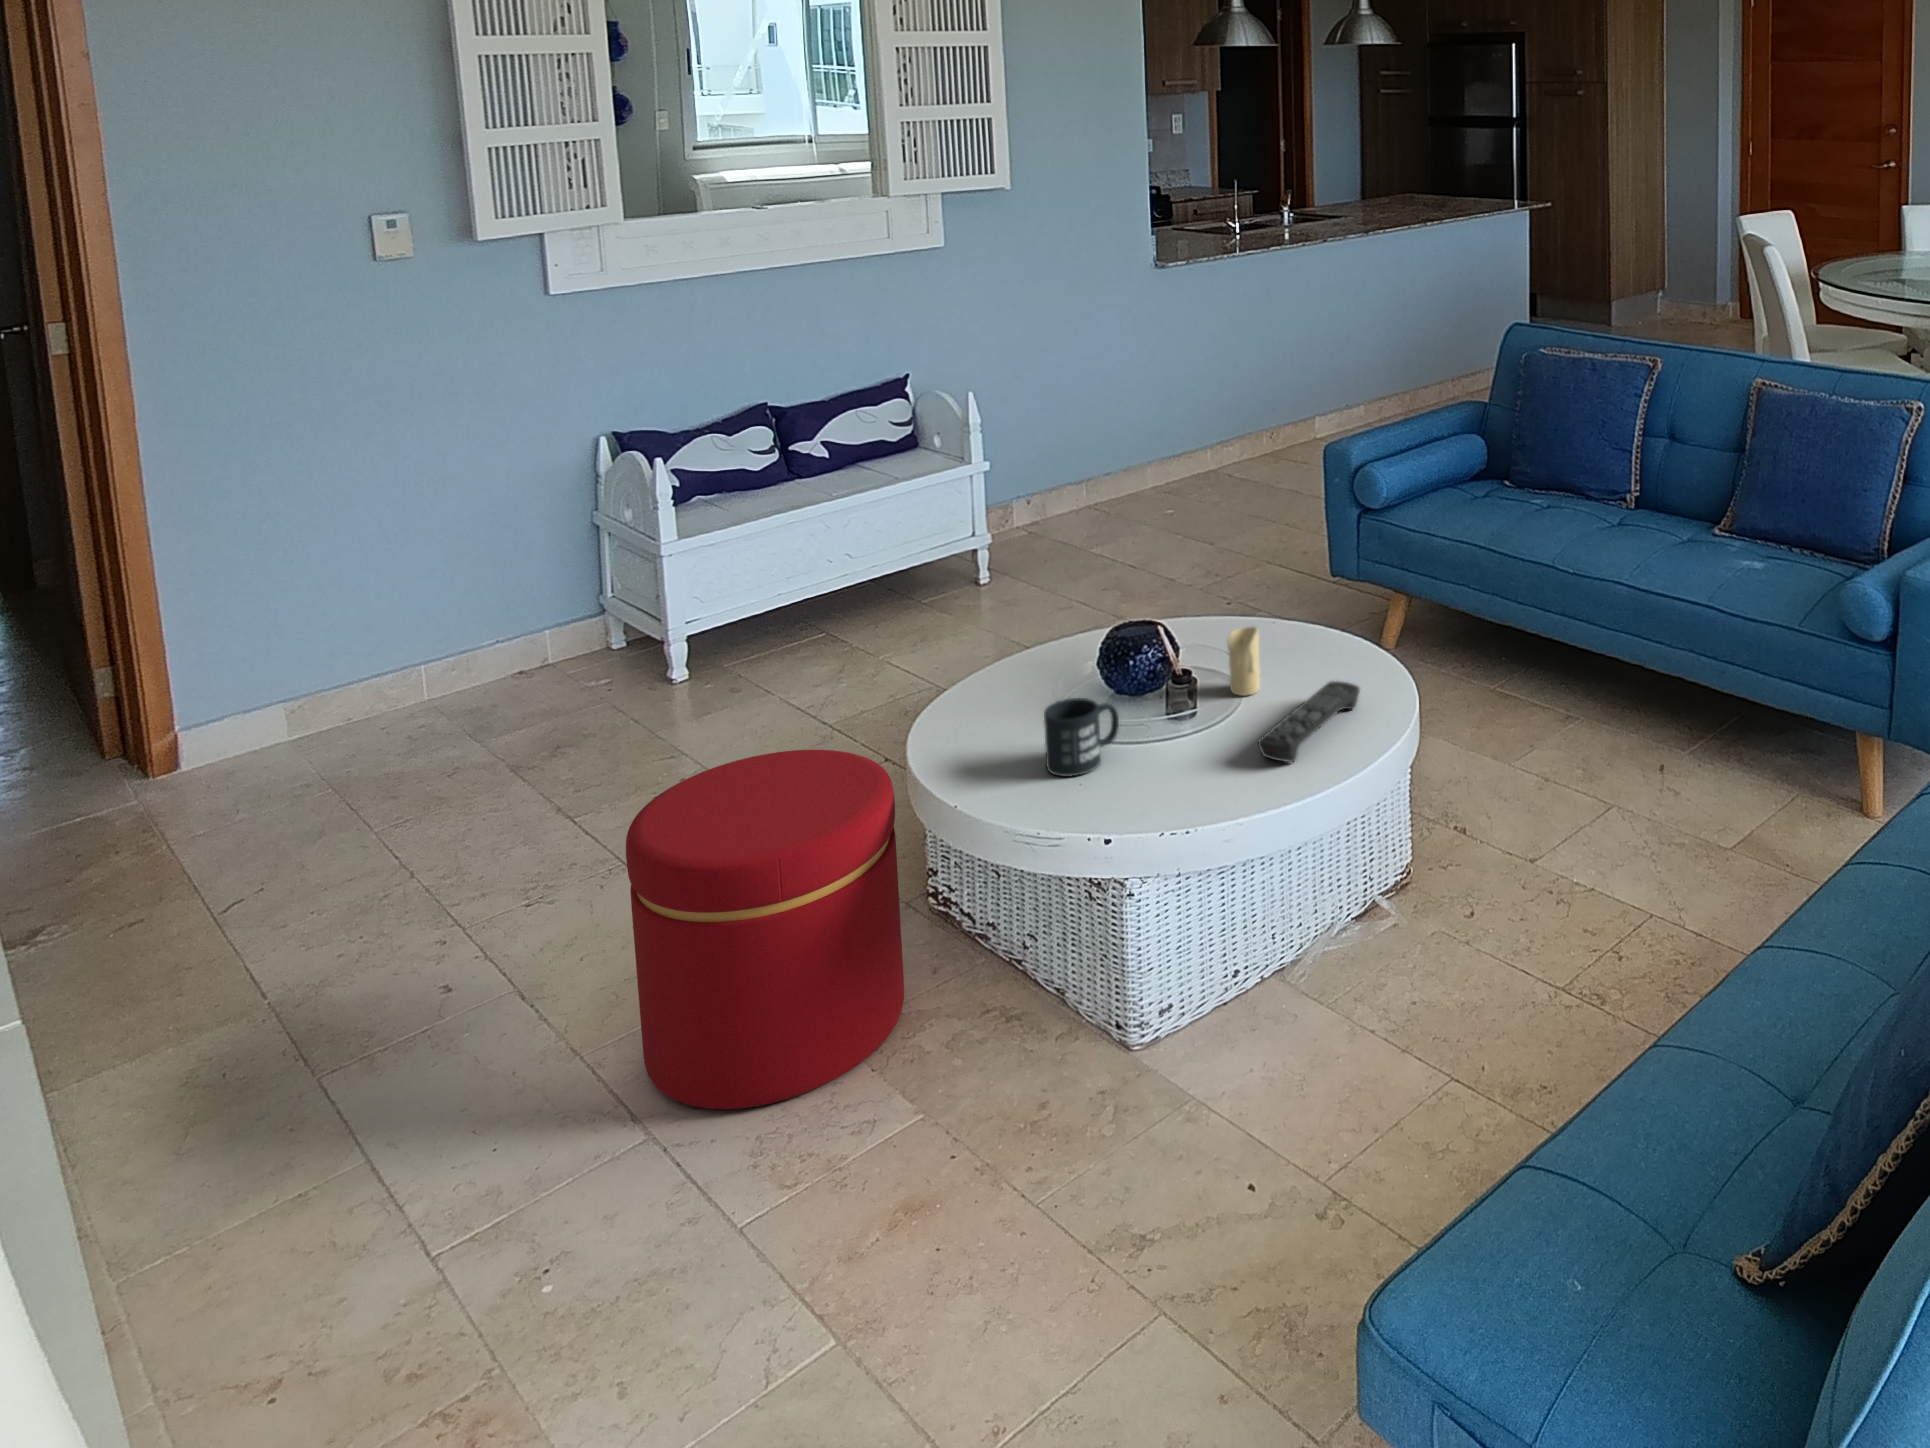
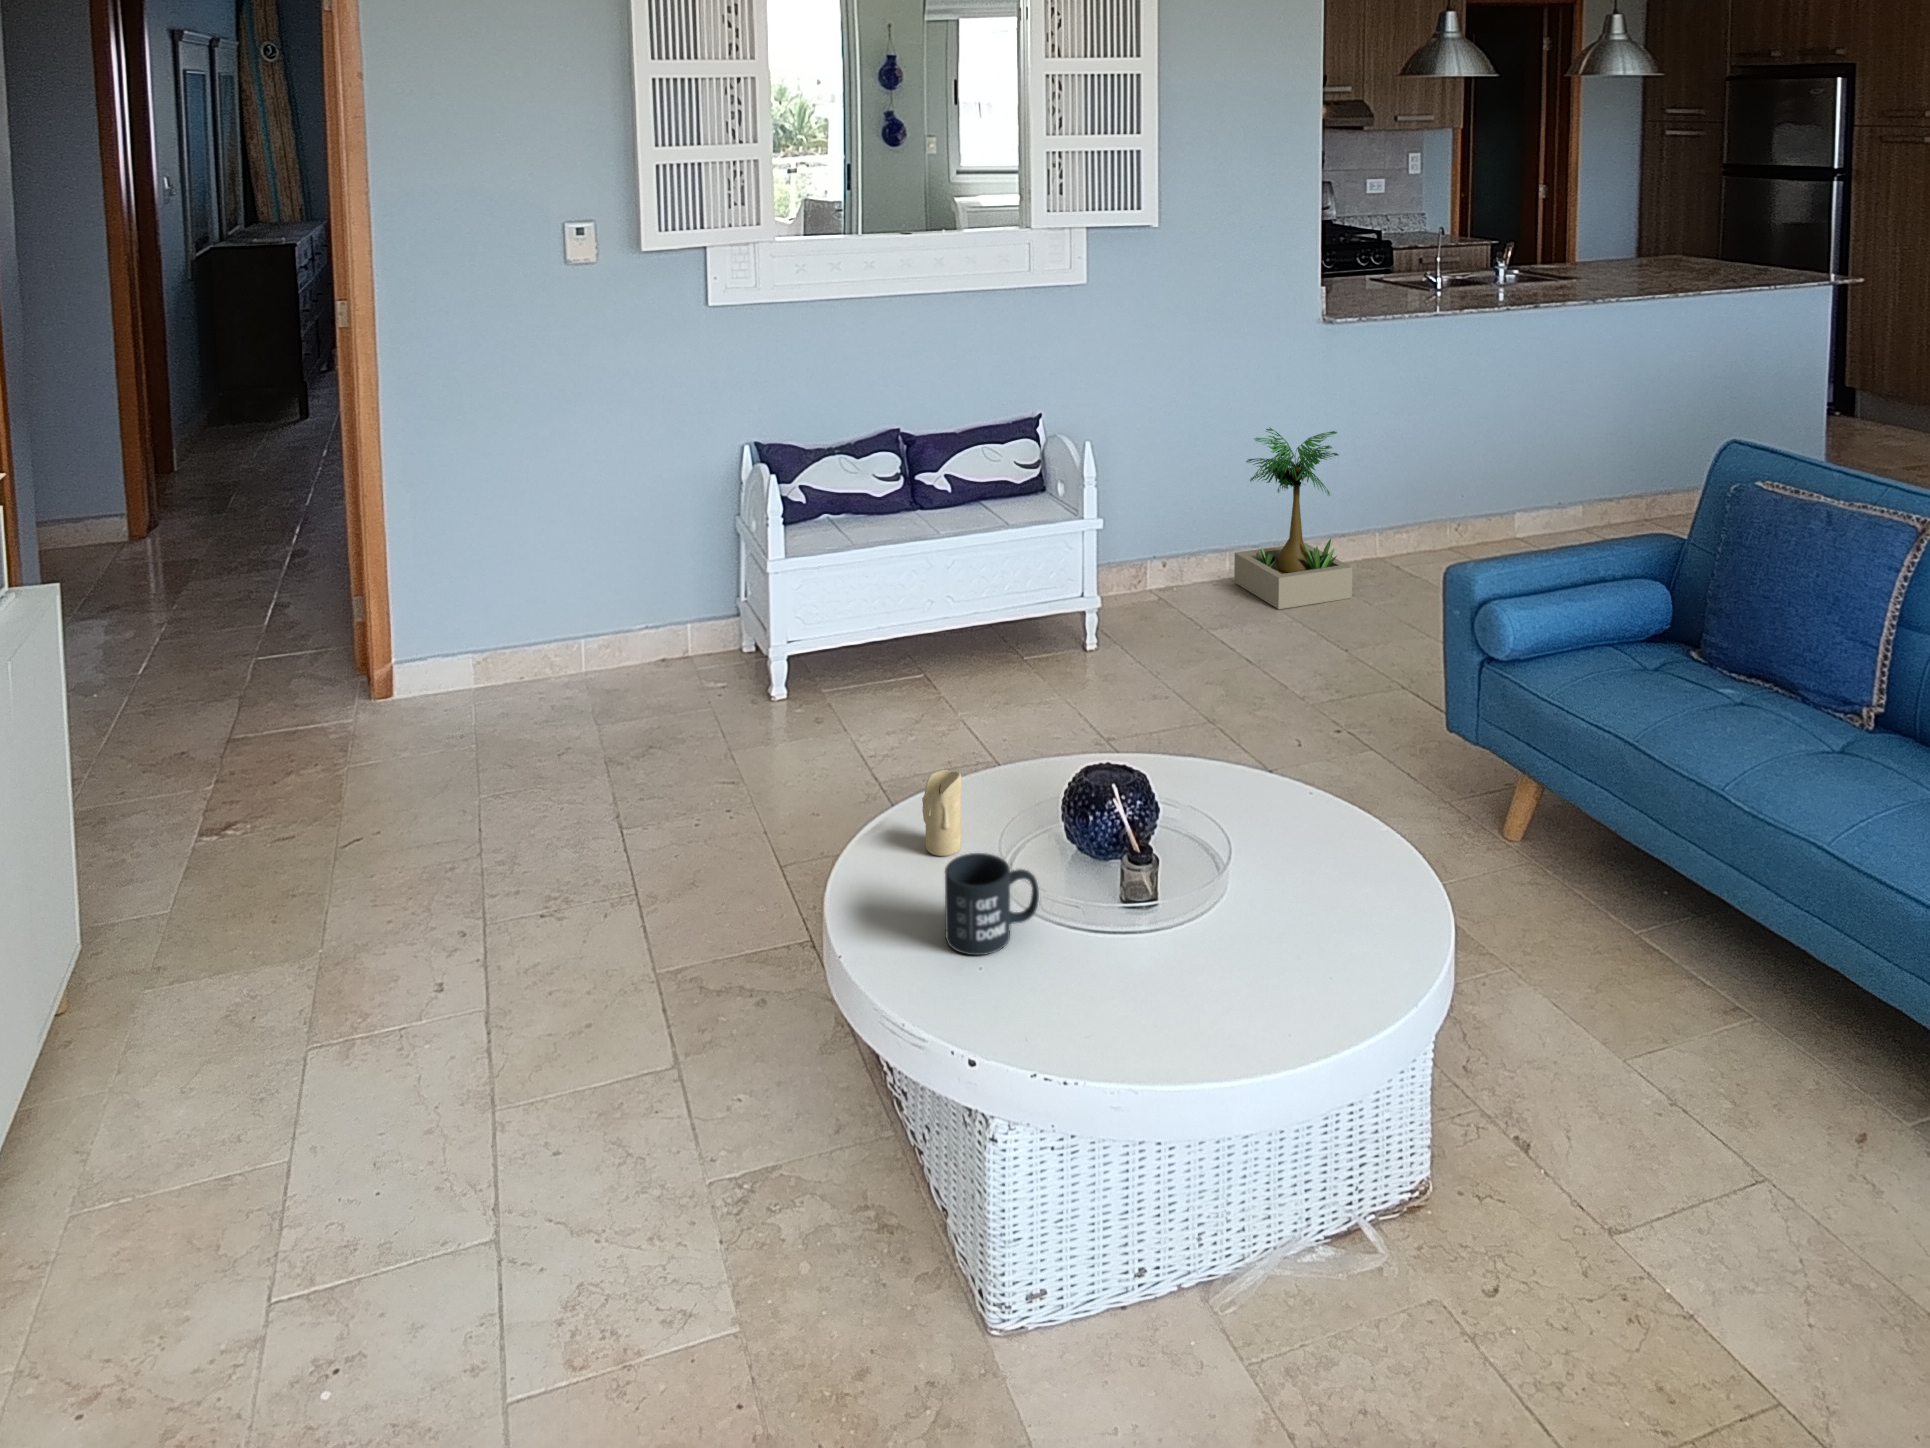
potted plant: none [1093,363,1203,528] -> present [1234,428,1352,609]
candle: present [1227,626,1260,696] -> present [922,770,962,856]
remote control: present [1258,681,1360,762] -> none [1189,907,1358,1020]
ottoman: present [626,750,904,1109] -> none [516,828,795,1241]

